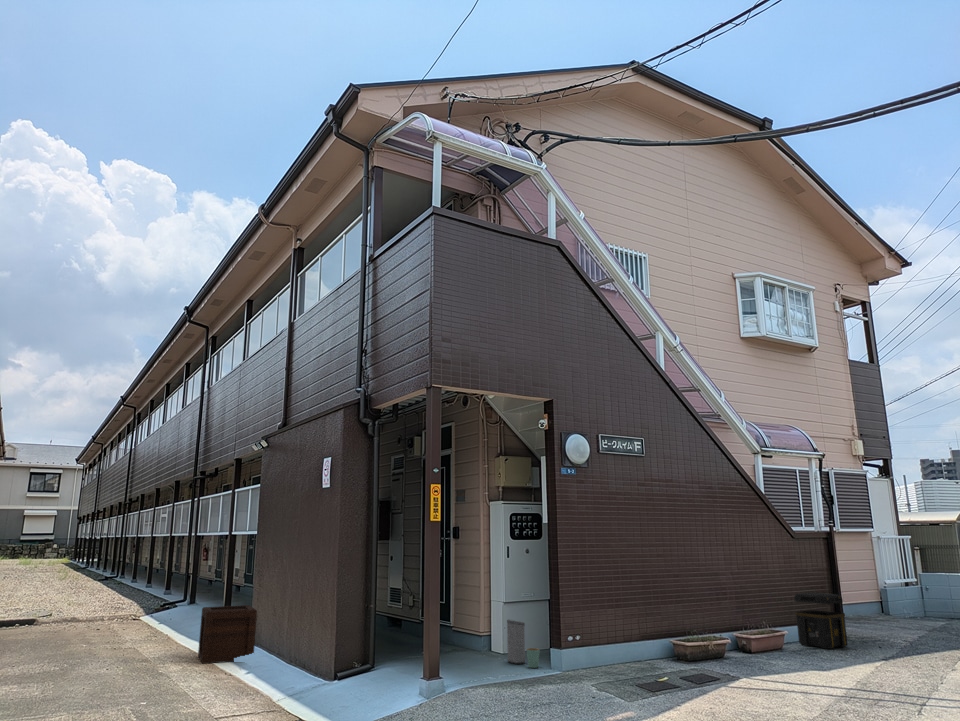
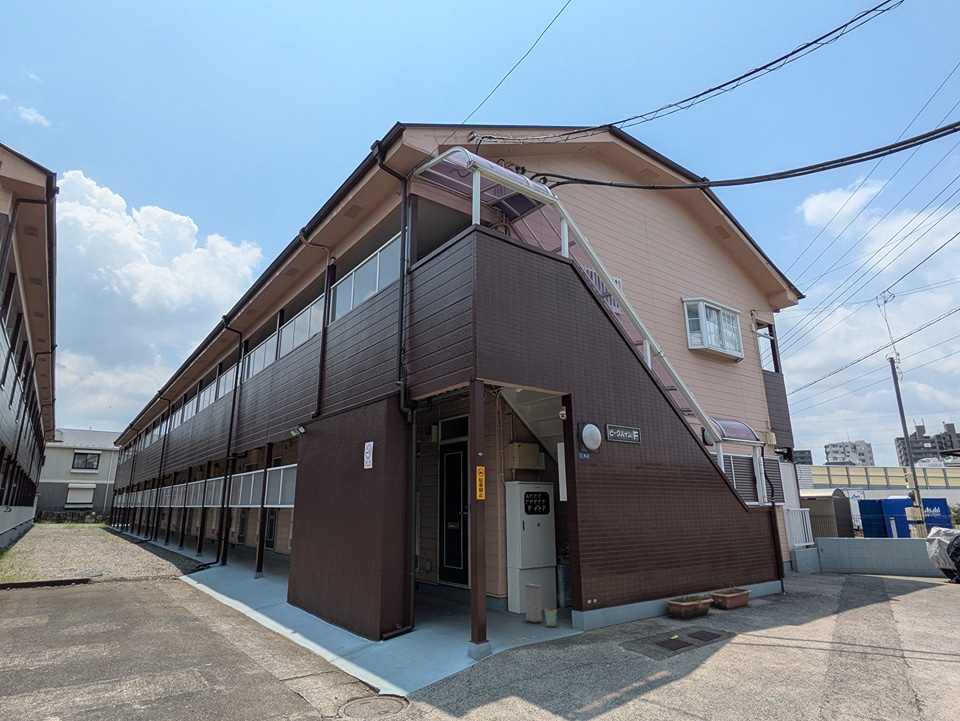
toolbox: present [794,593,848,649] -> none [749,556,793,604]
wooden crate: present [198,605,257,664] -> none [242,570,297,625]

